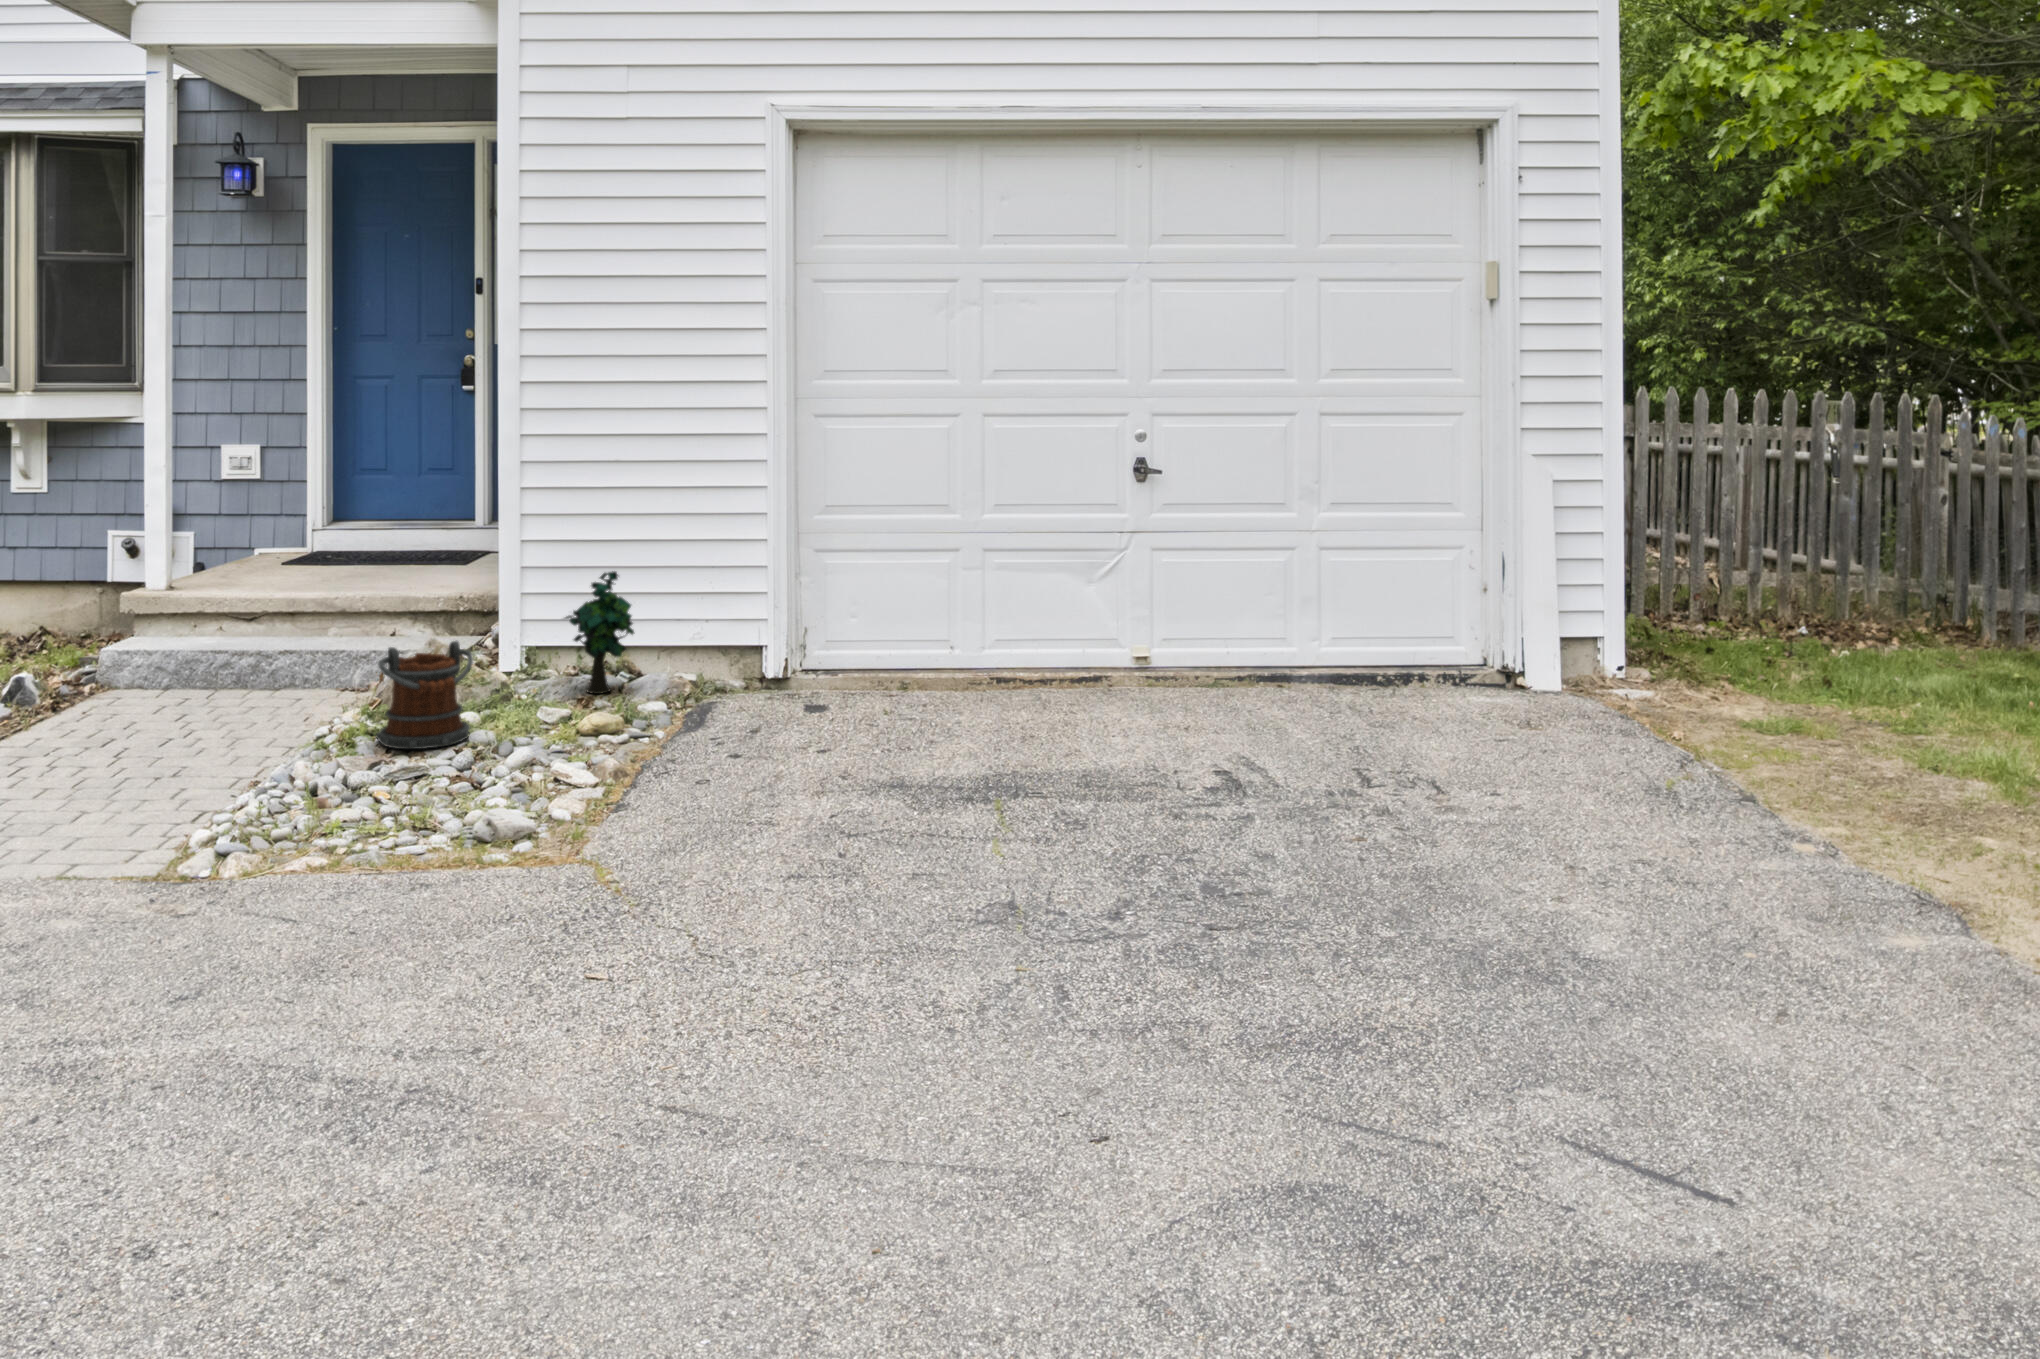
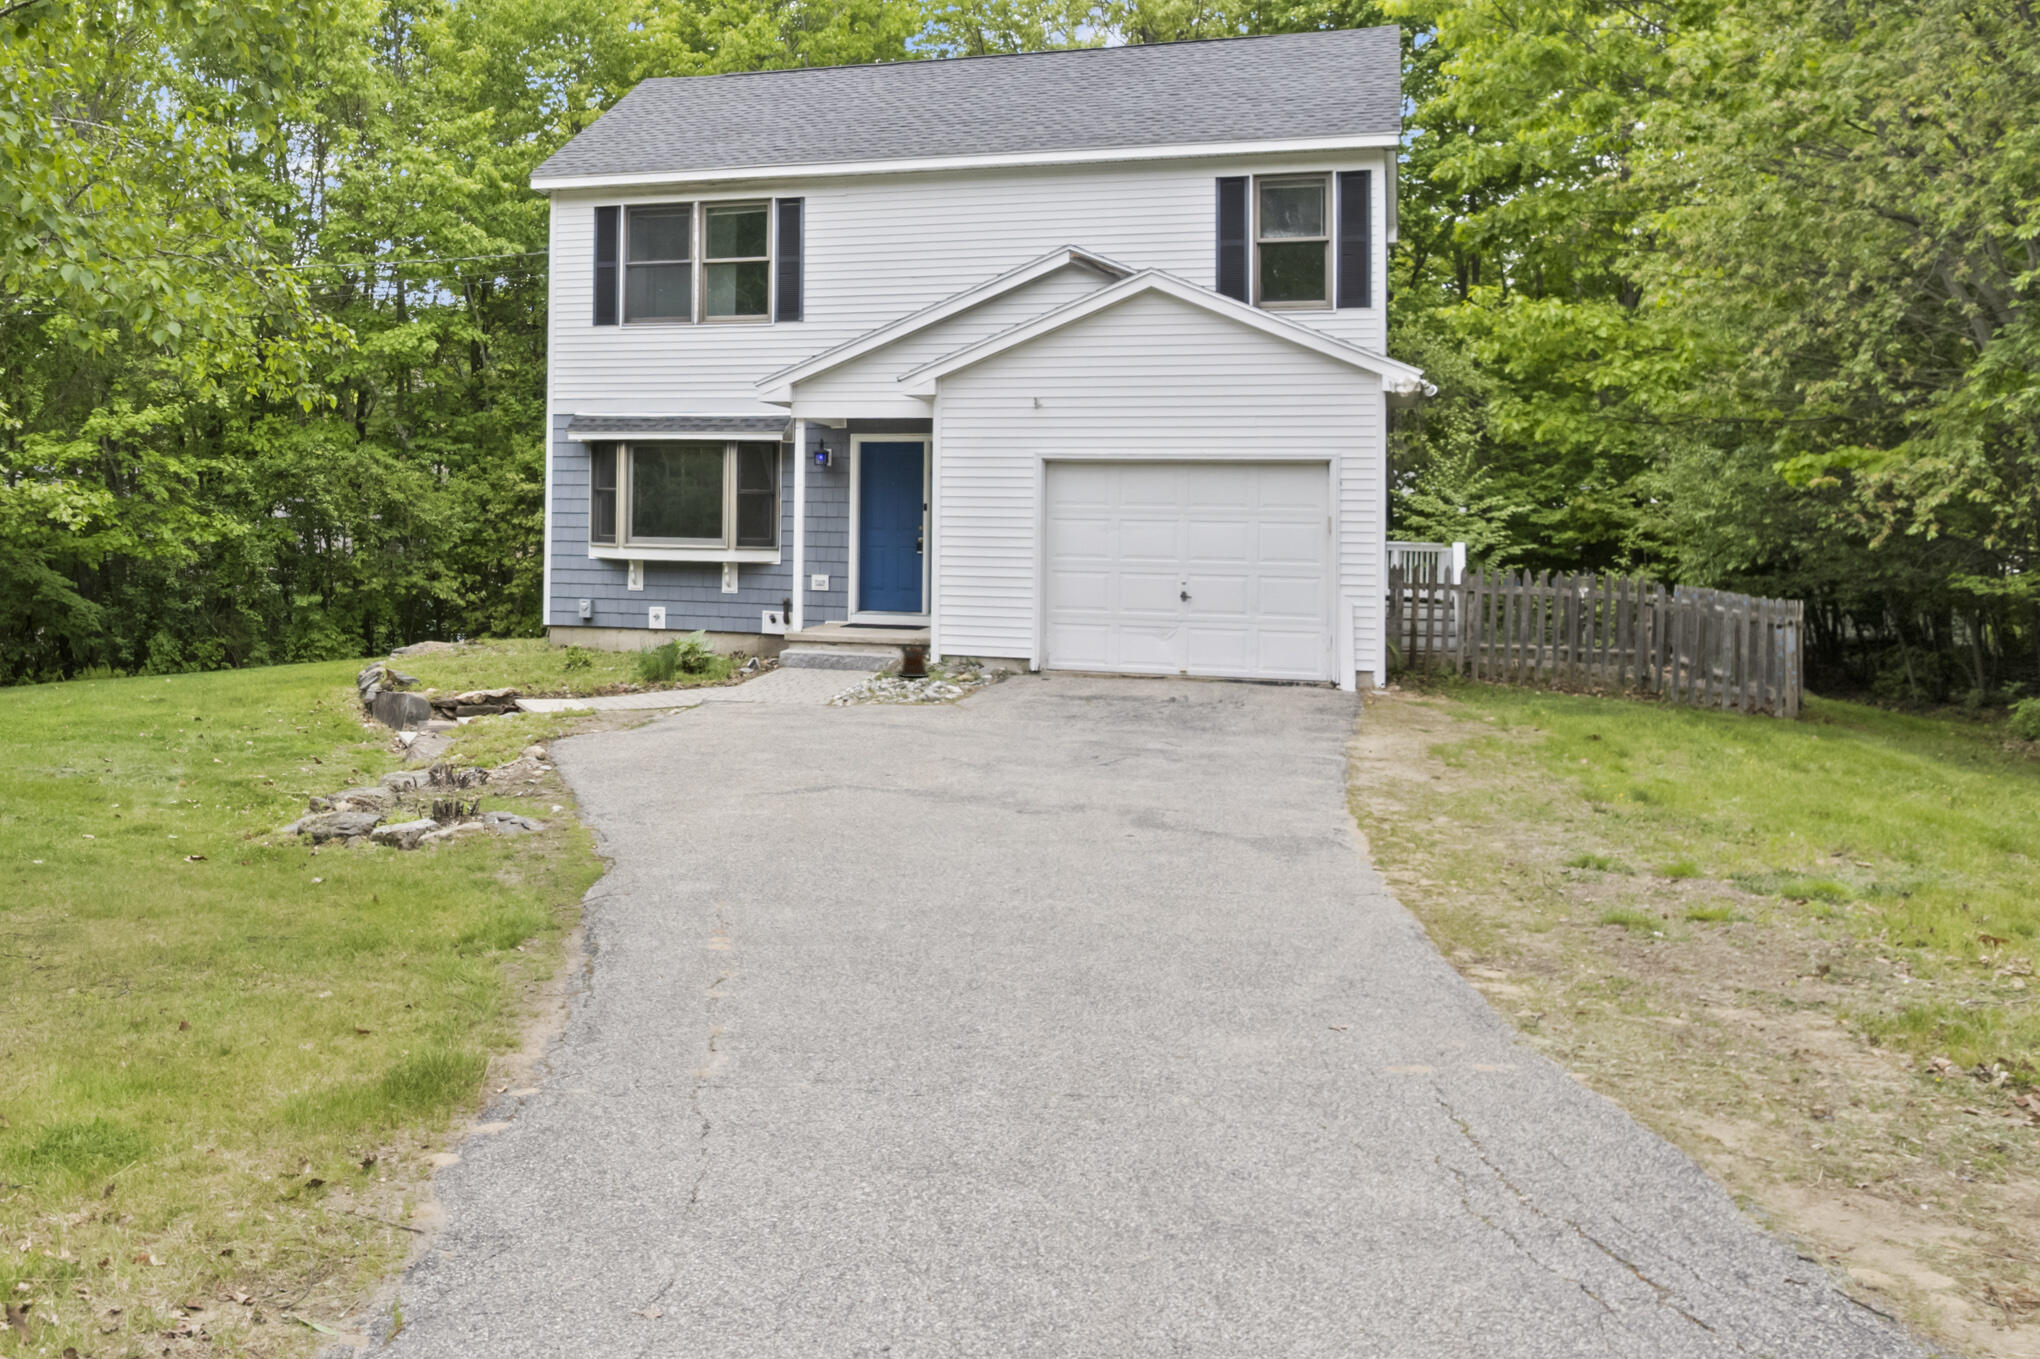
decorative plant: present [565,571,634,694] -> none [958,626,985,671]

